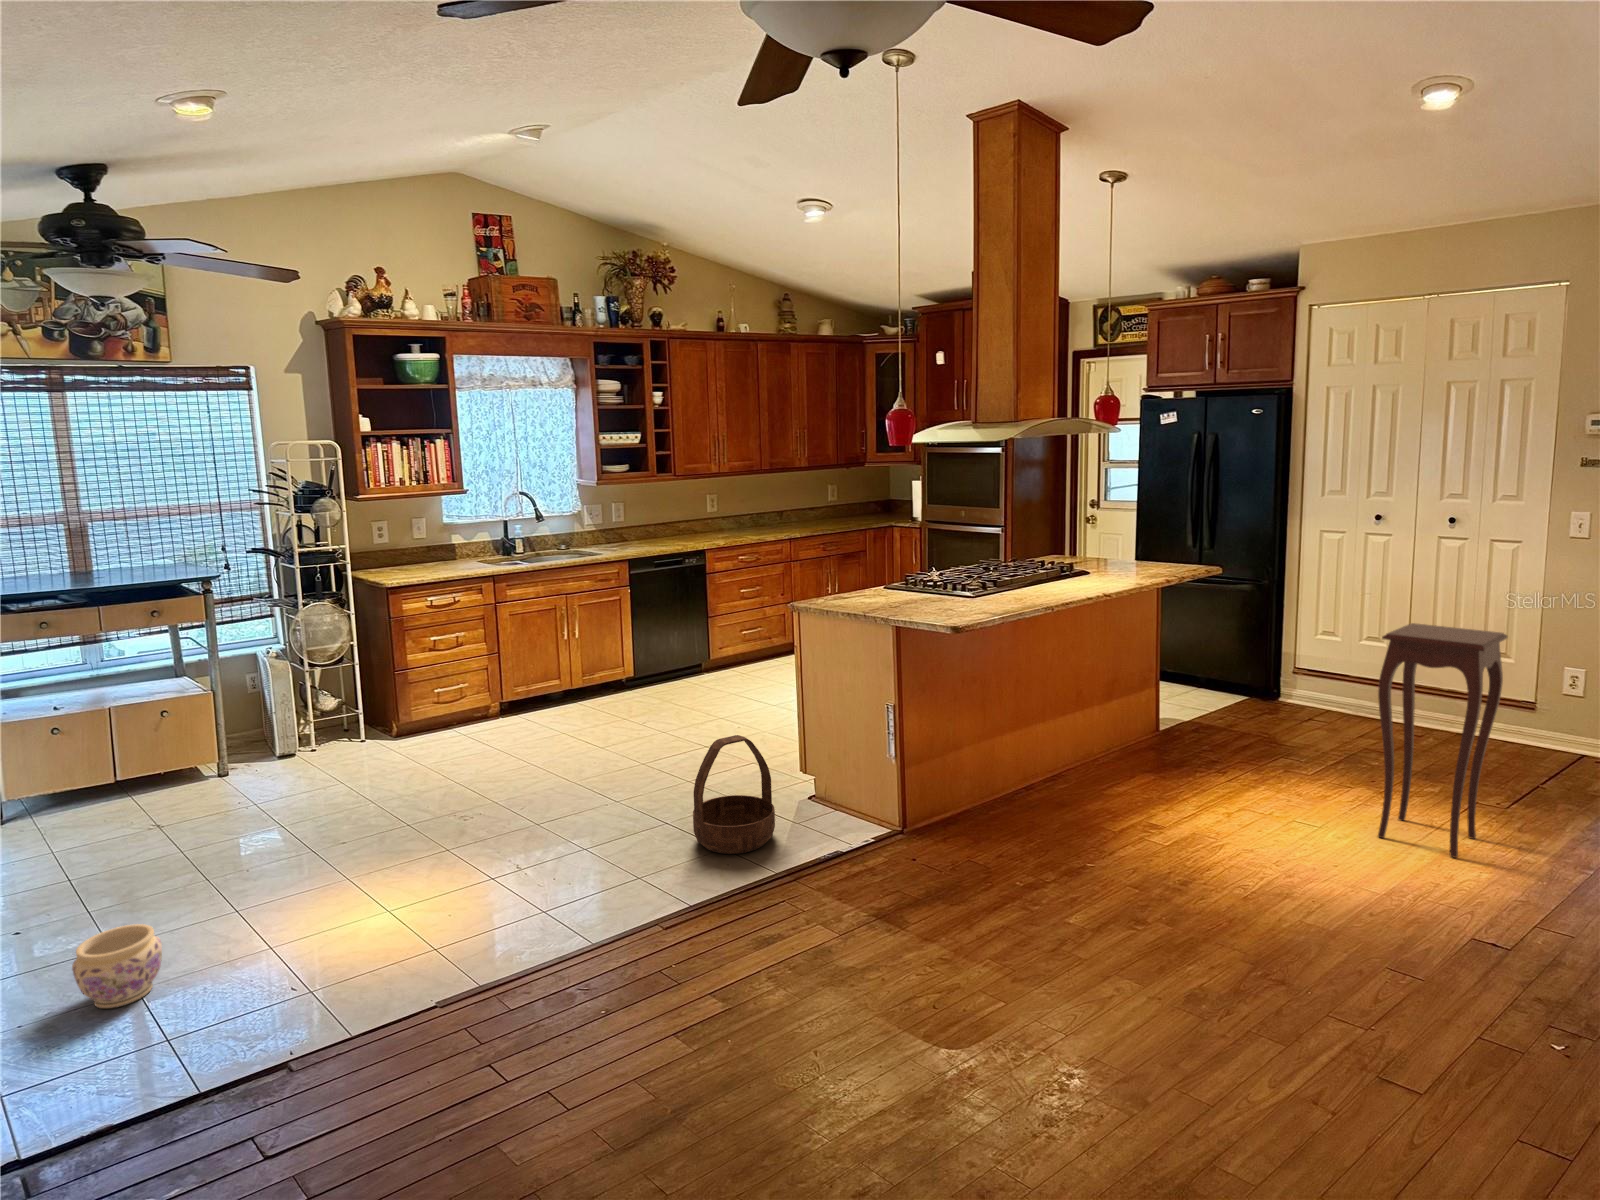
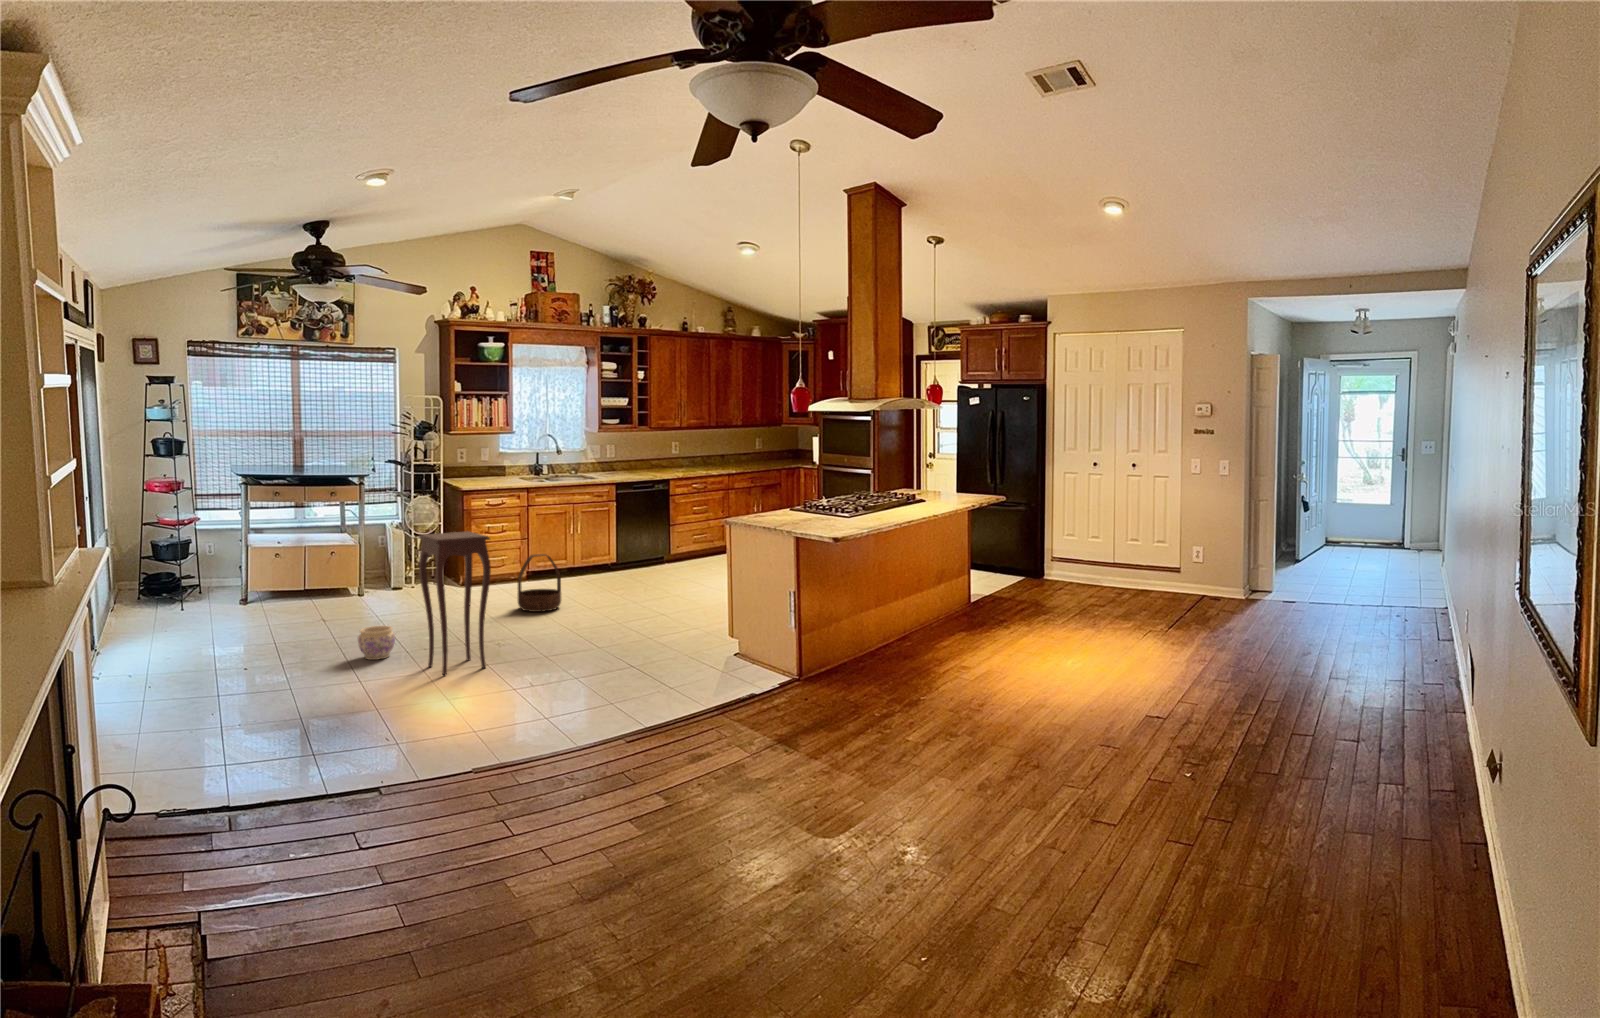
side table: present [1378,623,1507,858] -> present [418,531,491,675]
basket: present [693,735,775,854] -> present [518,554,561,612]

